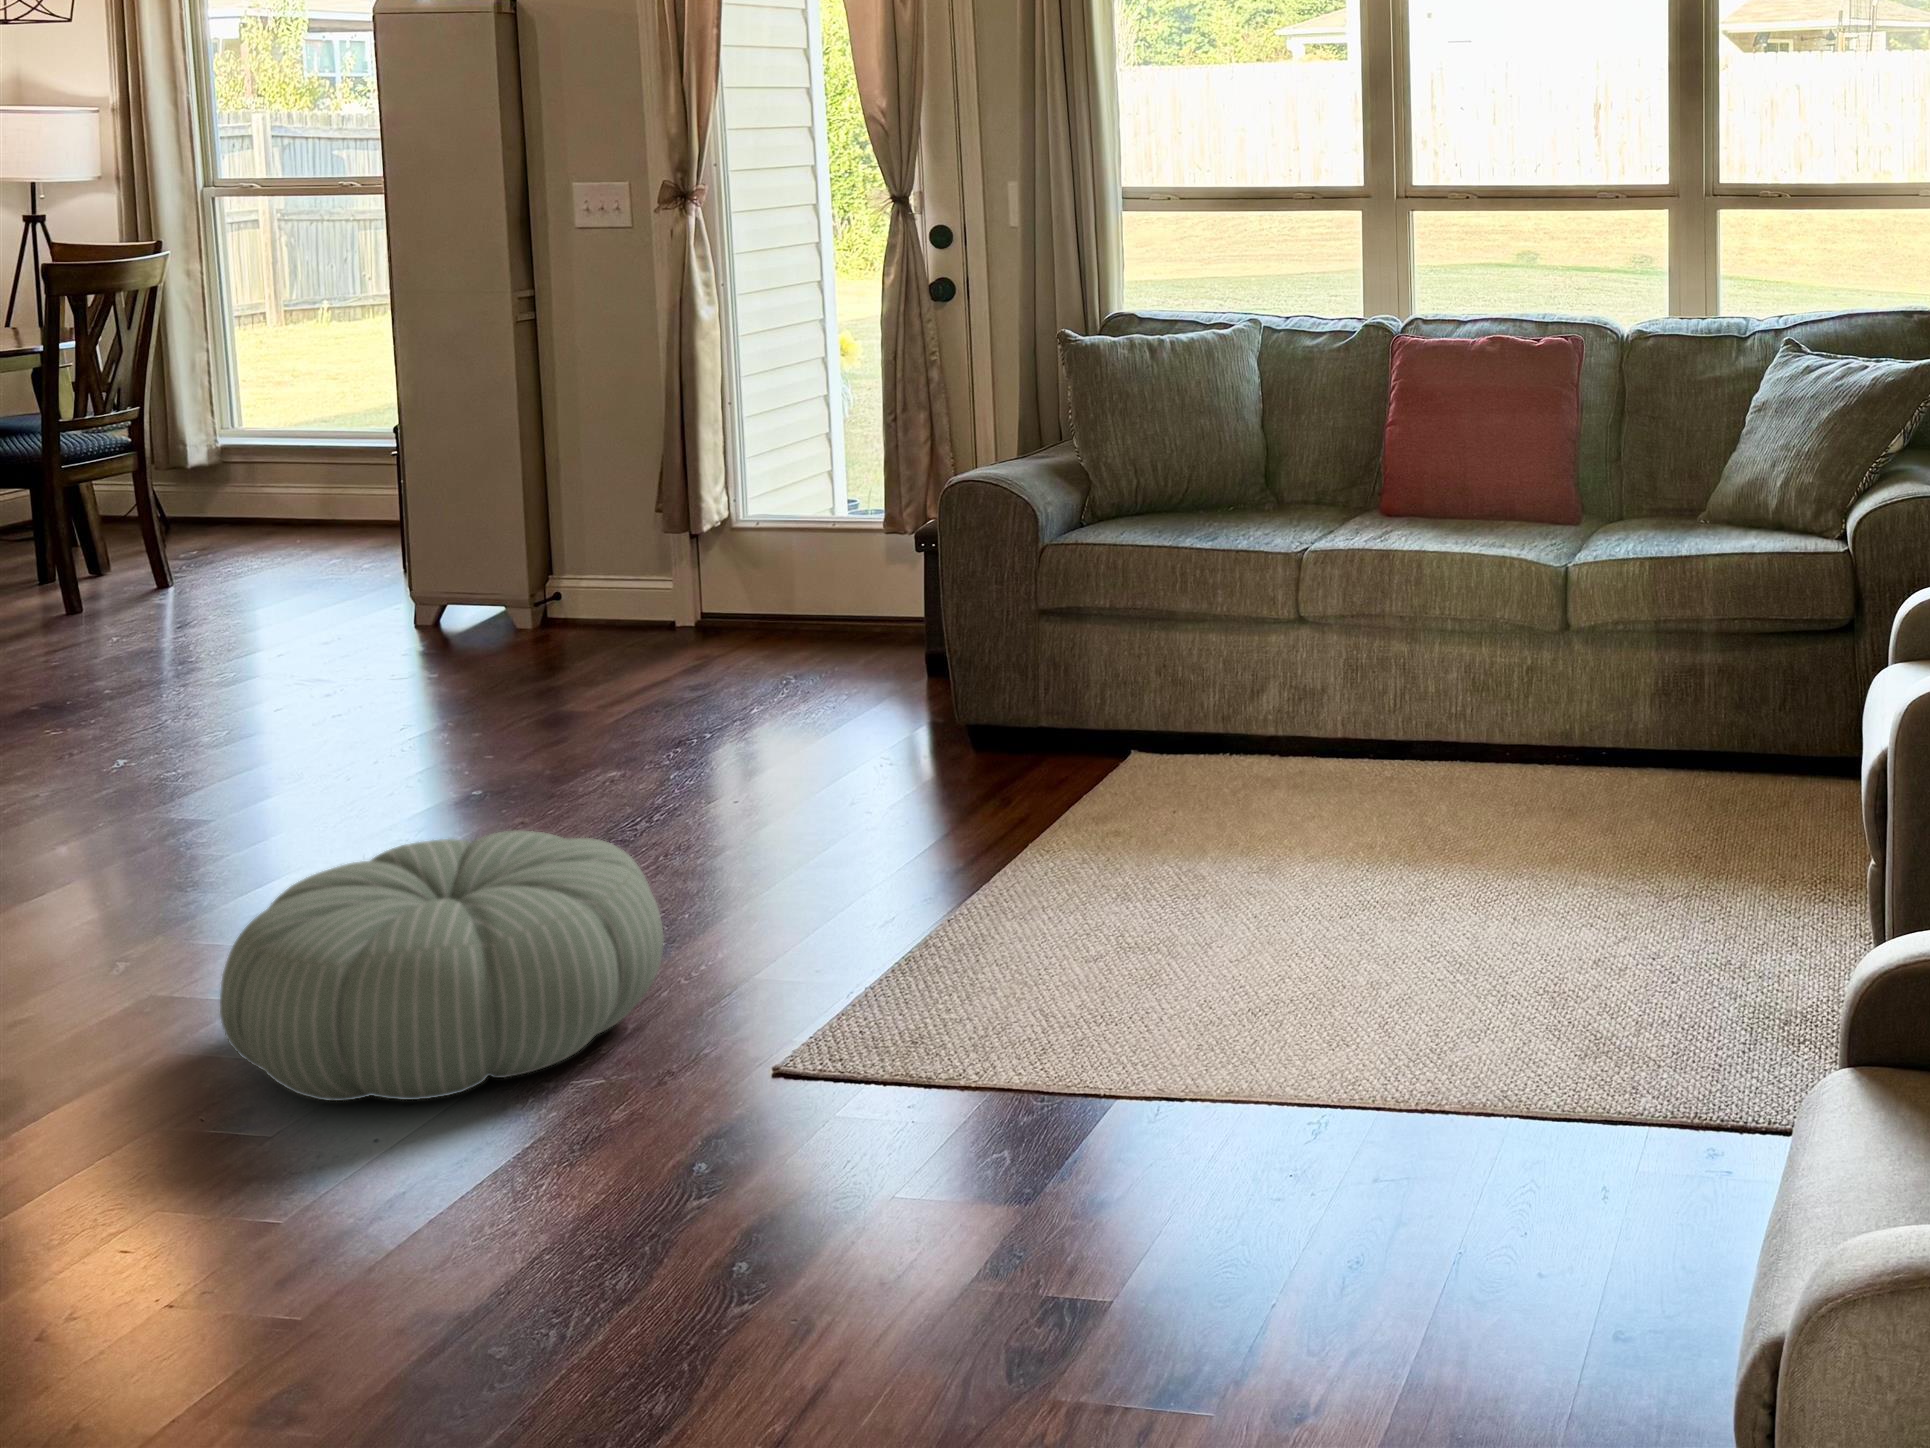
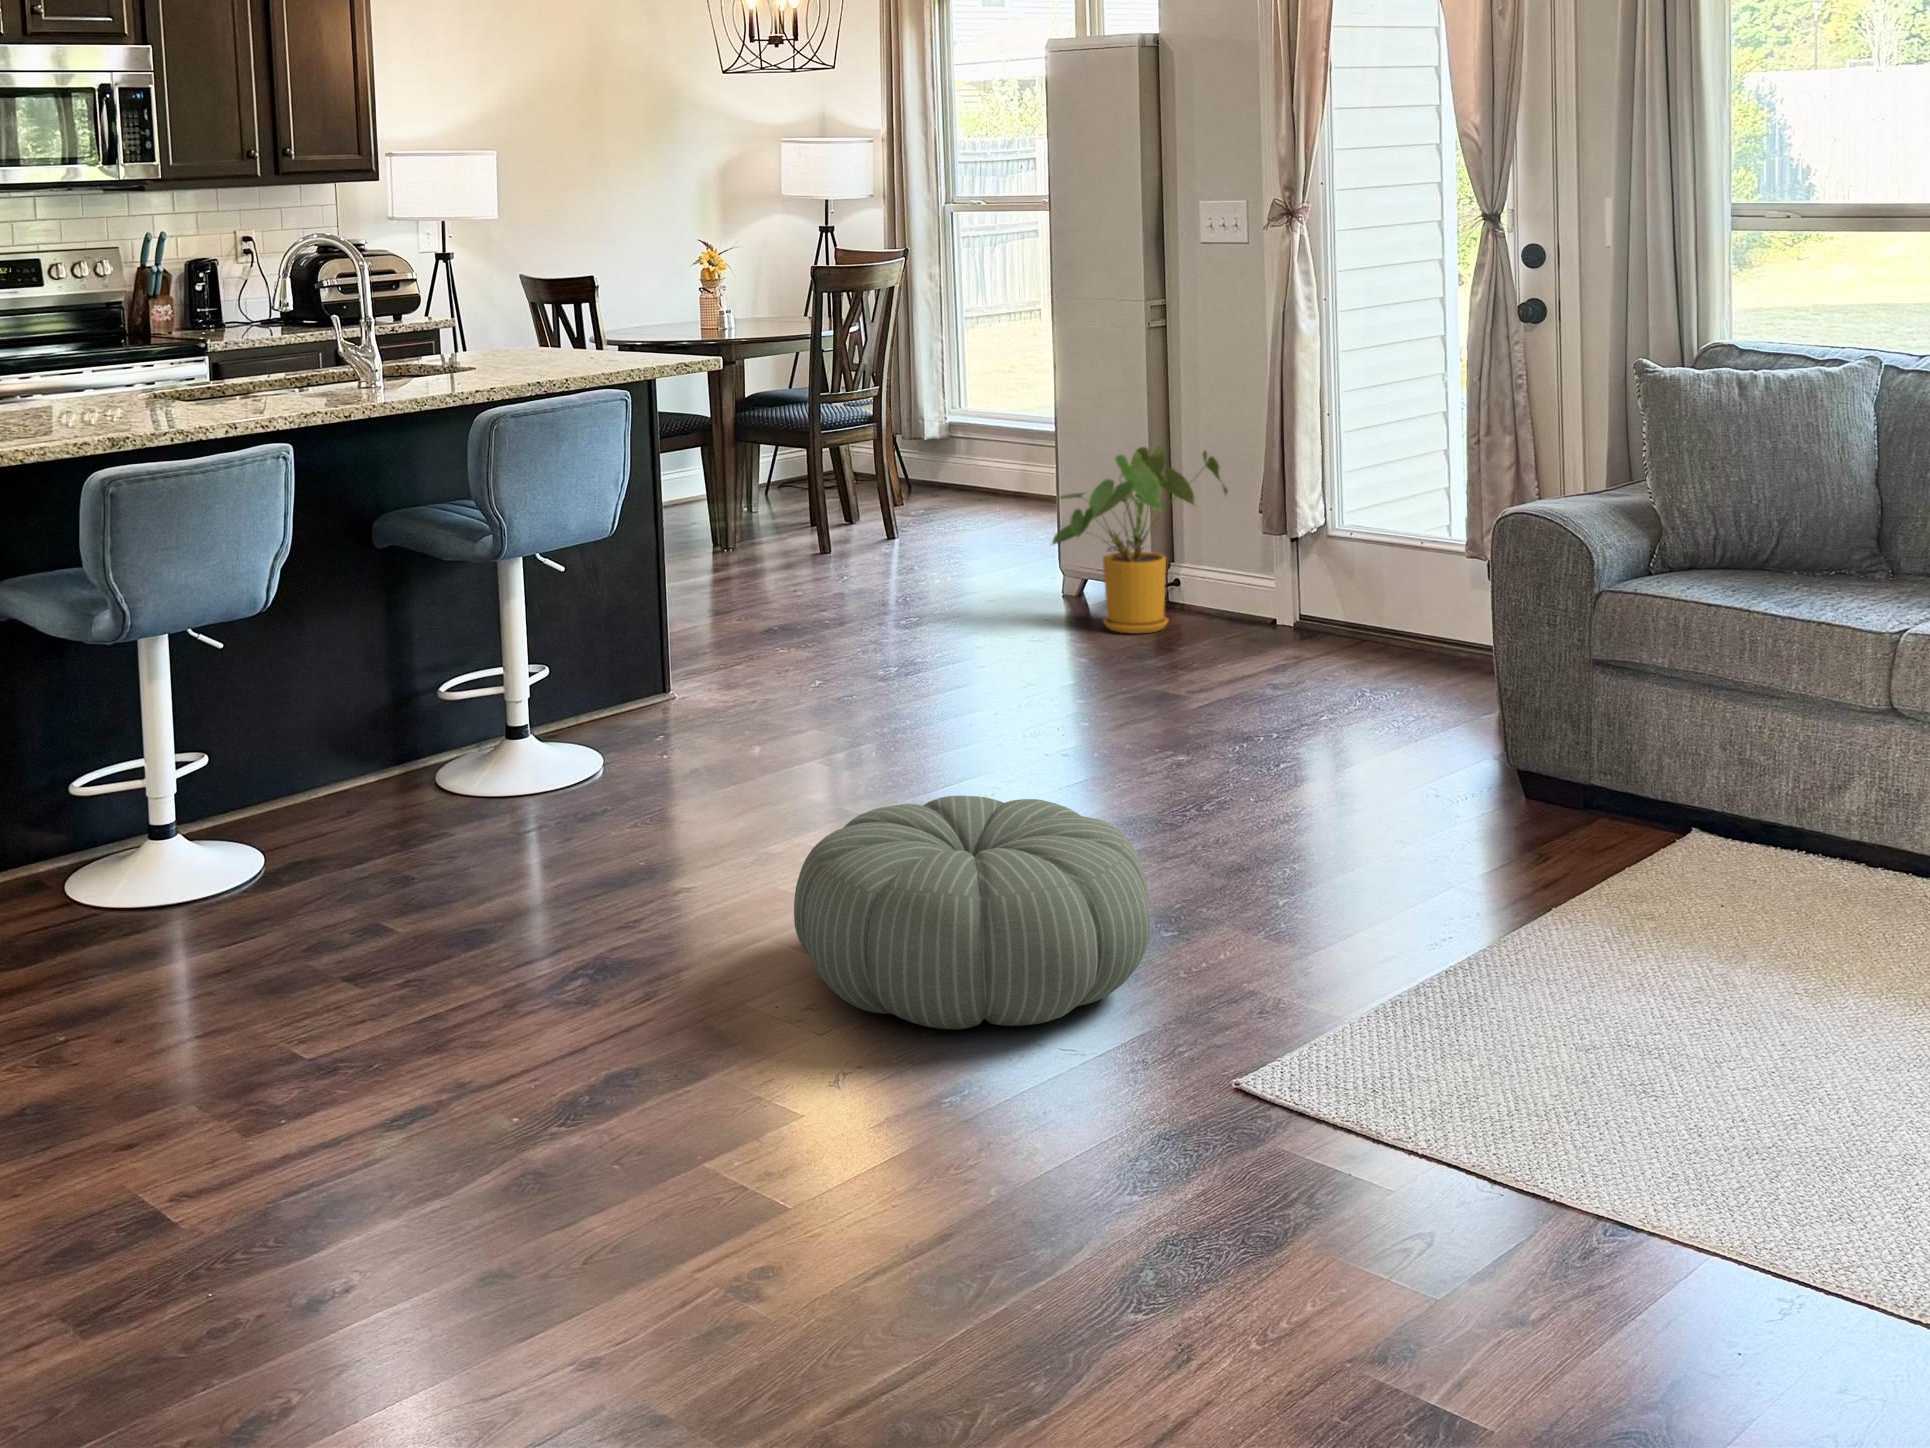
house plant: none [405,445,616,649] -> present [1052,446,1228,633]

